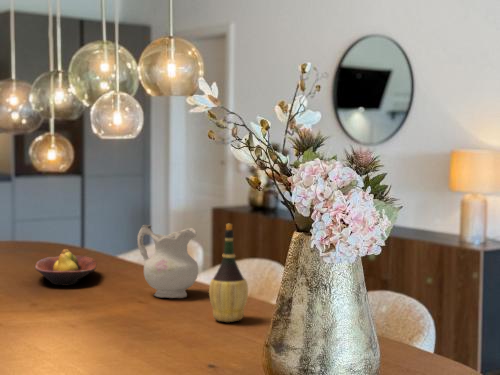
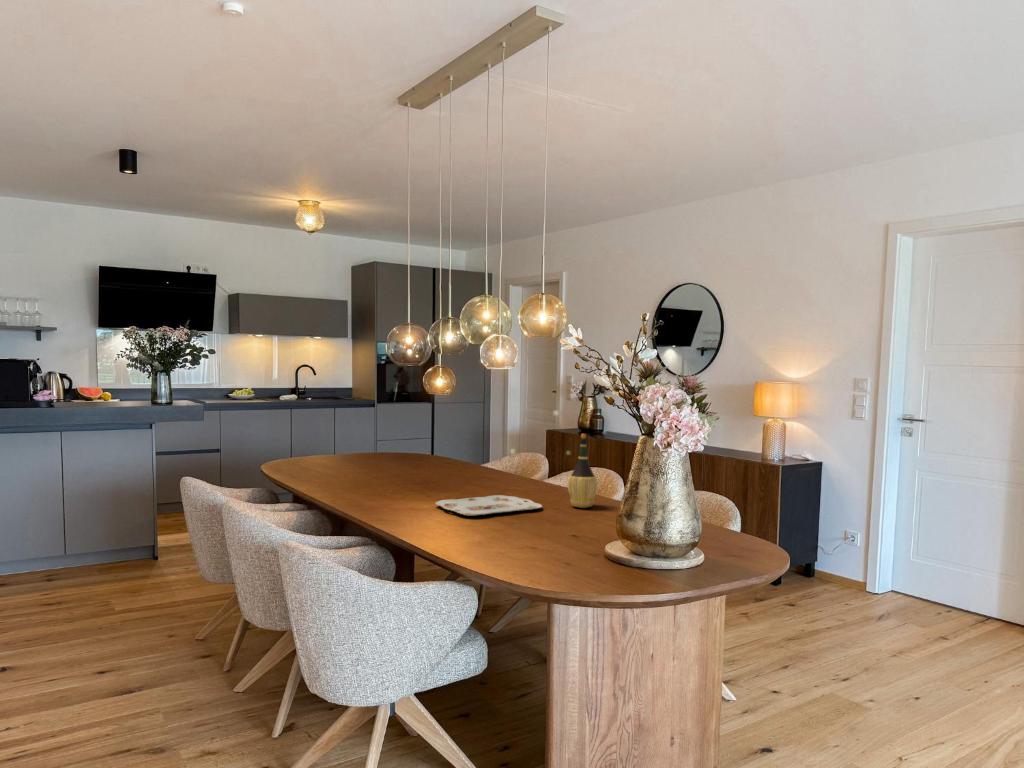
ceramic pitcher: present [138,225,198,298] -> none [510,435,556,492]
fruit bowl: present [35,249,97,285] -> none [428,454,475,481]
serving tray: none [30,306,175,340] -> present [436,495,542,516]

